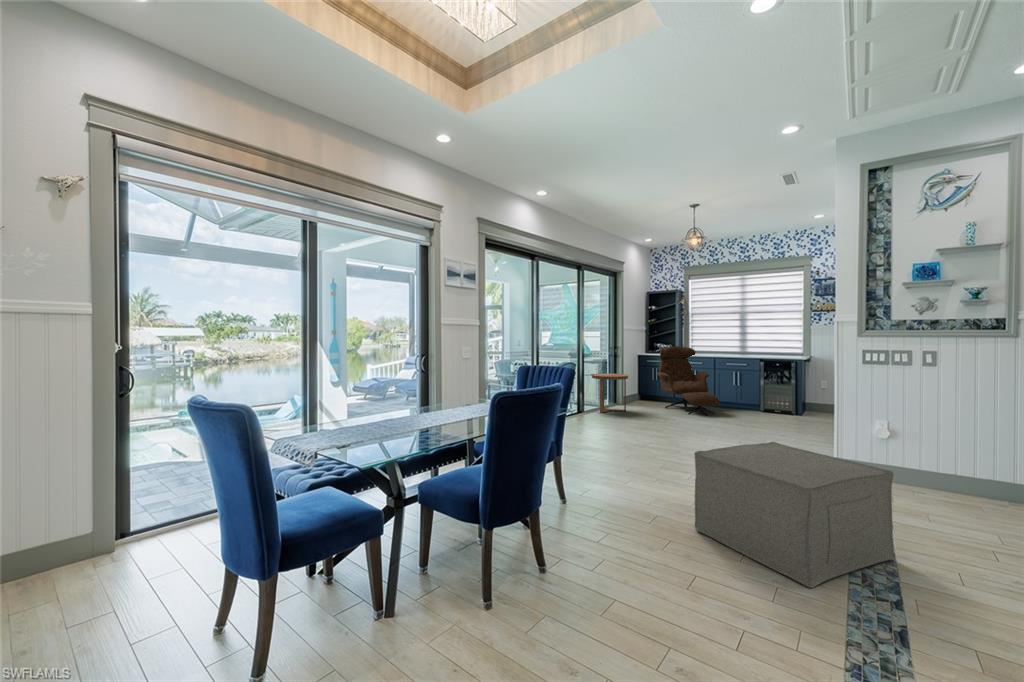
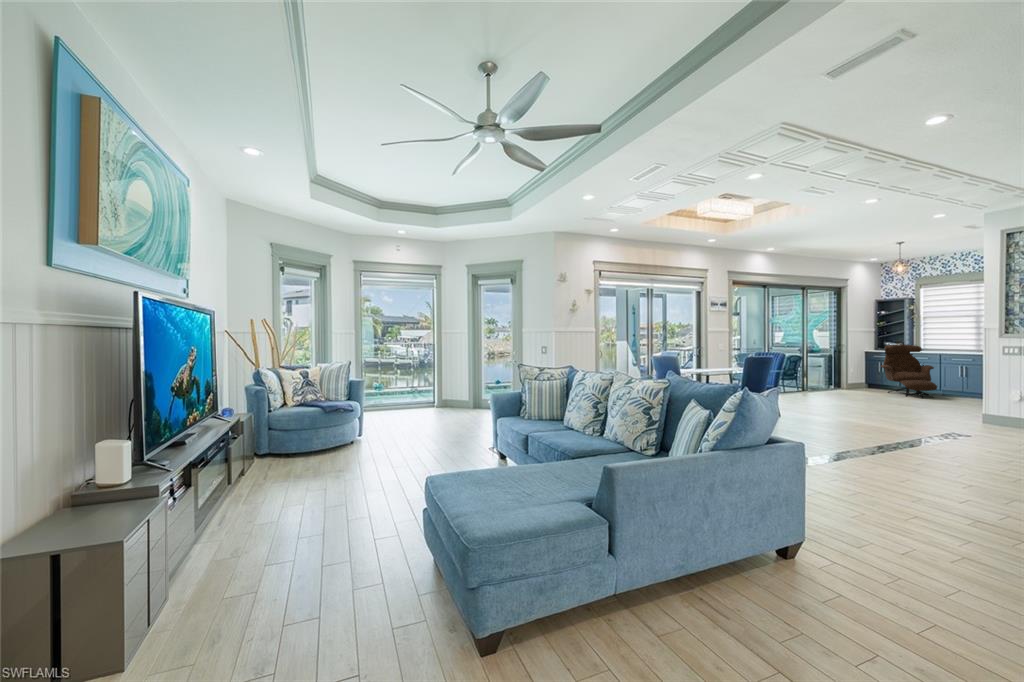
side table: present [592,374,628,413] -> none [817,364,849,392]
ottoman: present [695,442,895,588] -> none [846,391,949,439]

